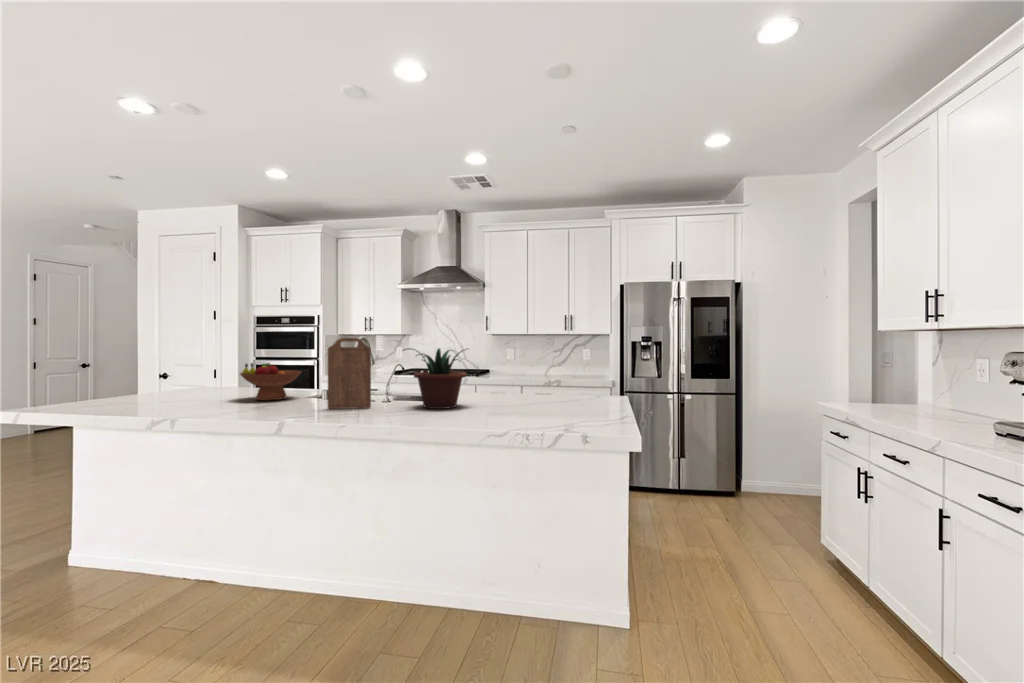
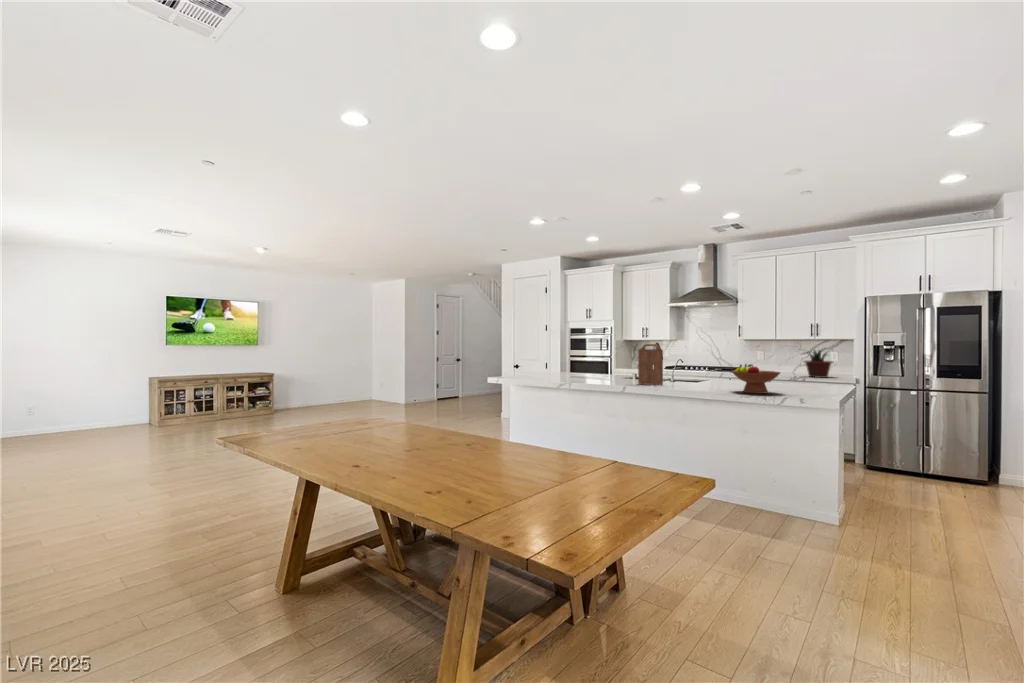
potted plant: present [404,348,467,409] -> present [805,350,832,378]
fruit bowl: present [240,363,301,400] -> present [732,364,780,394]

